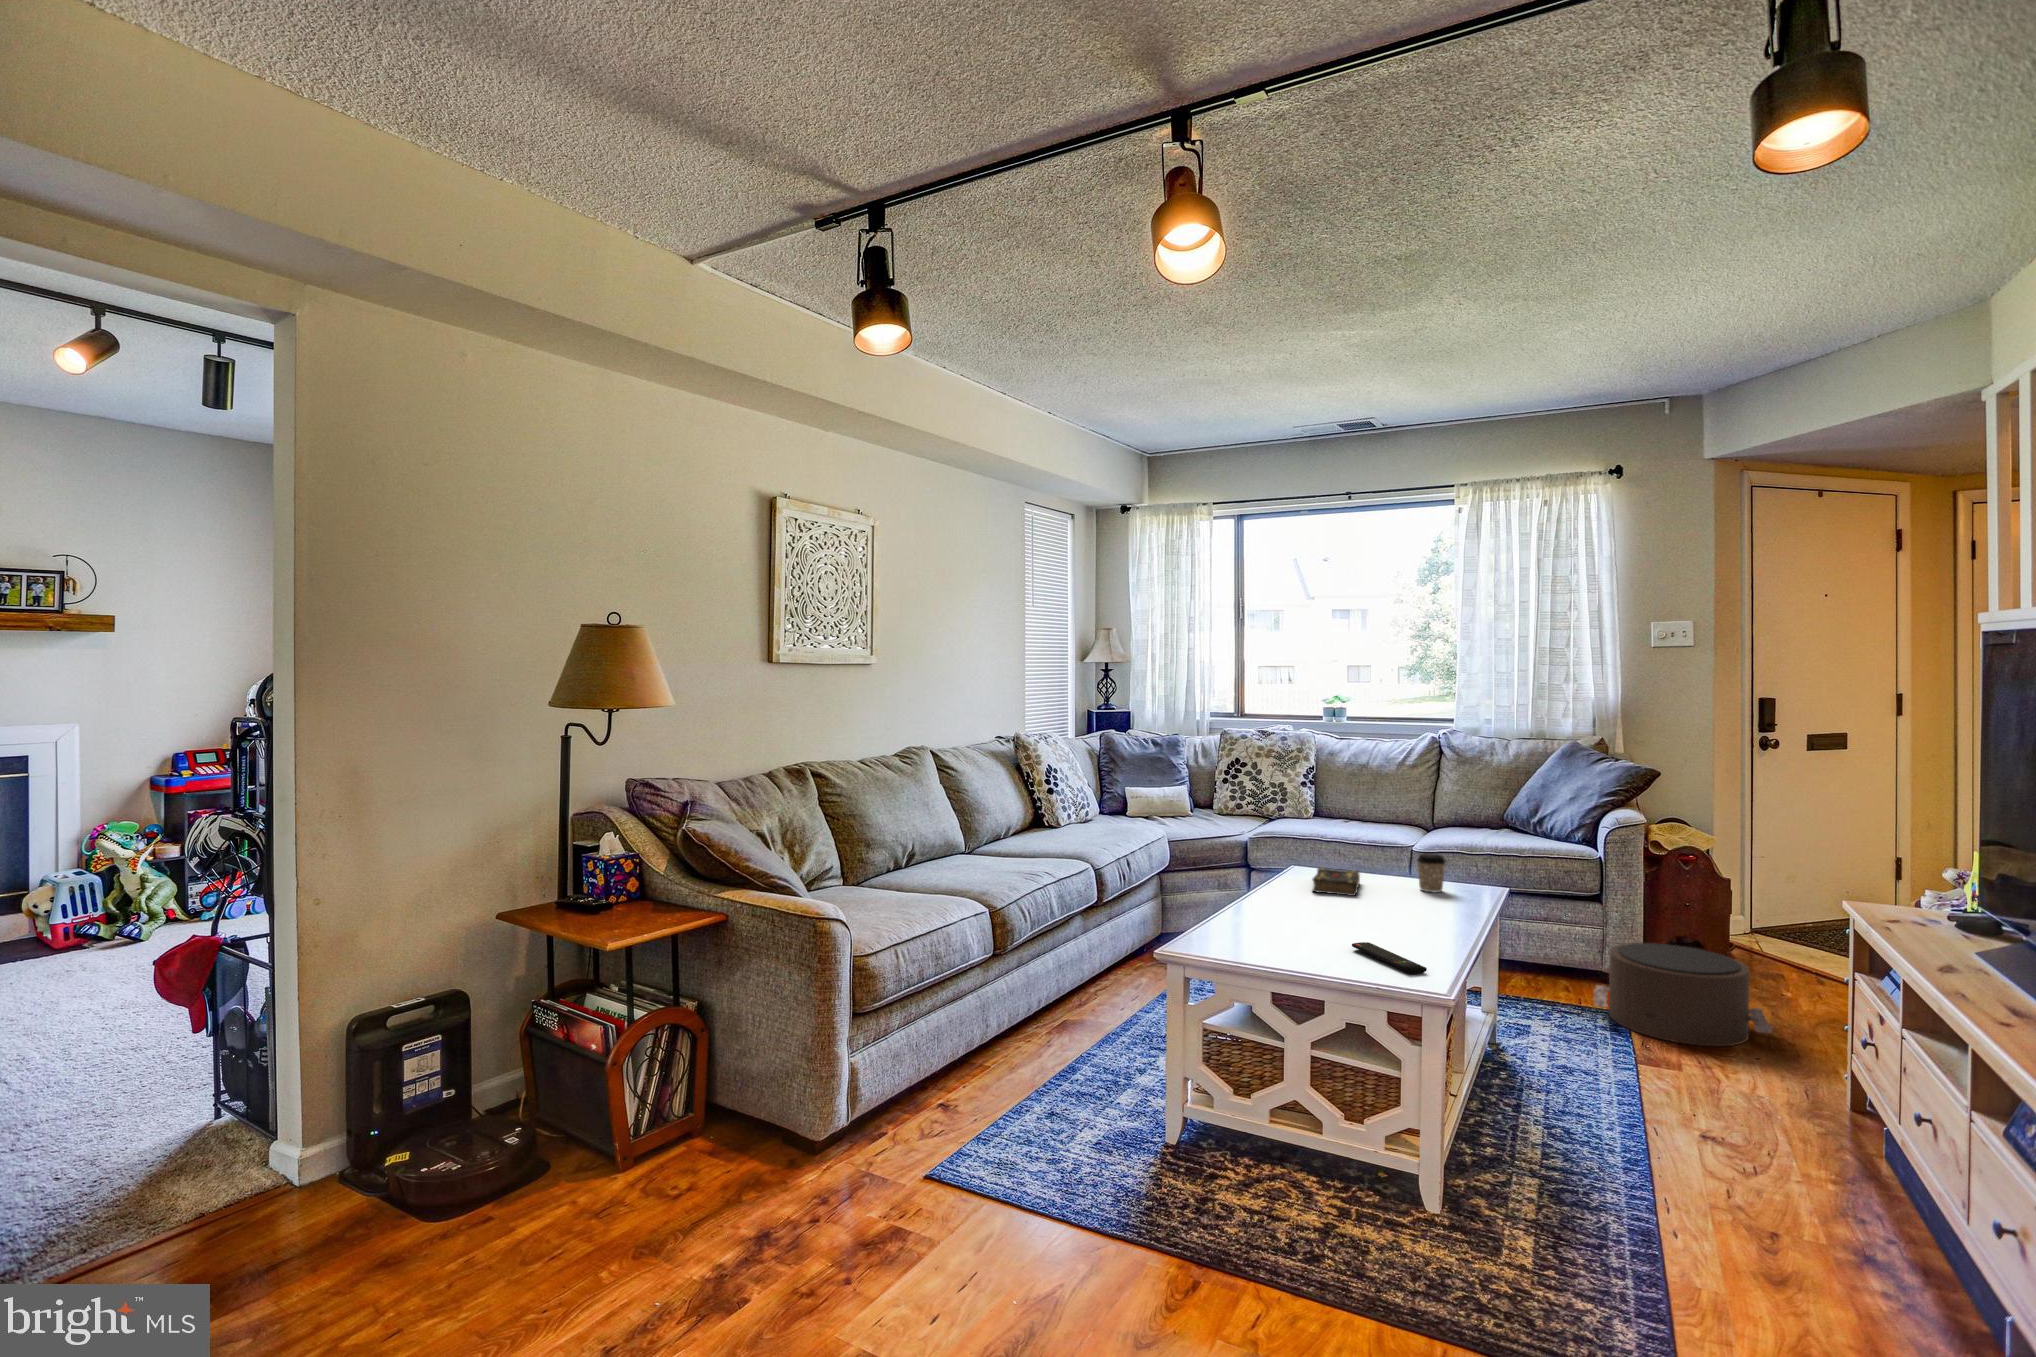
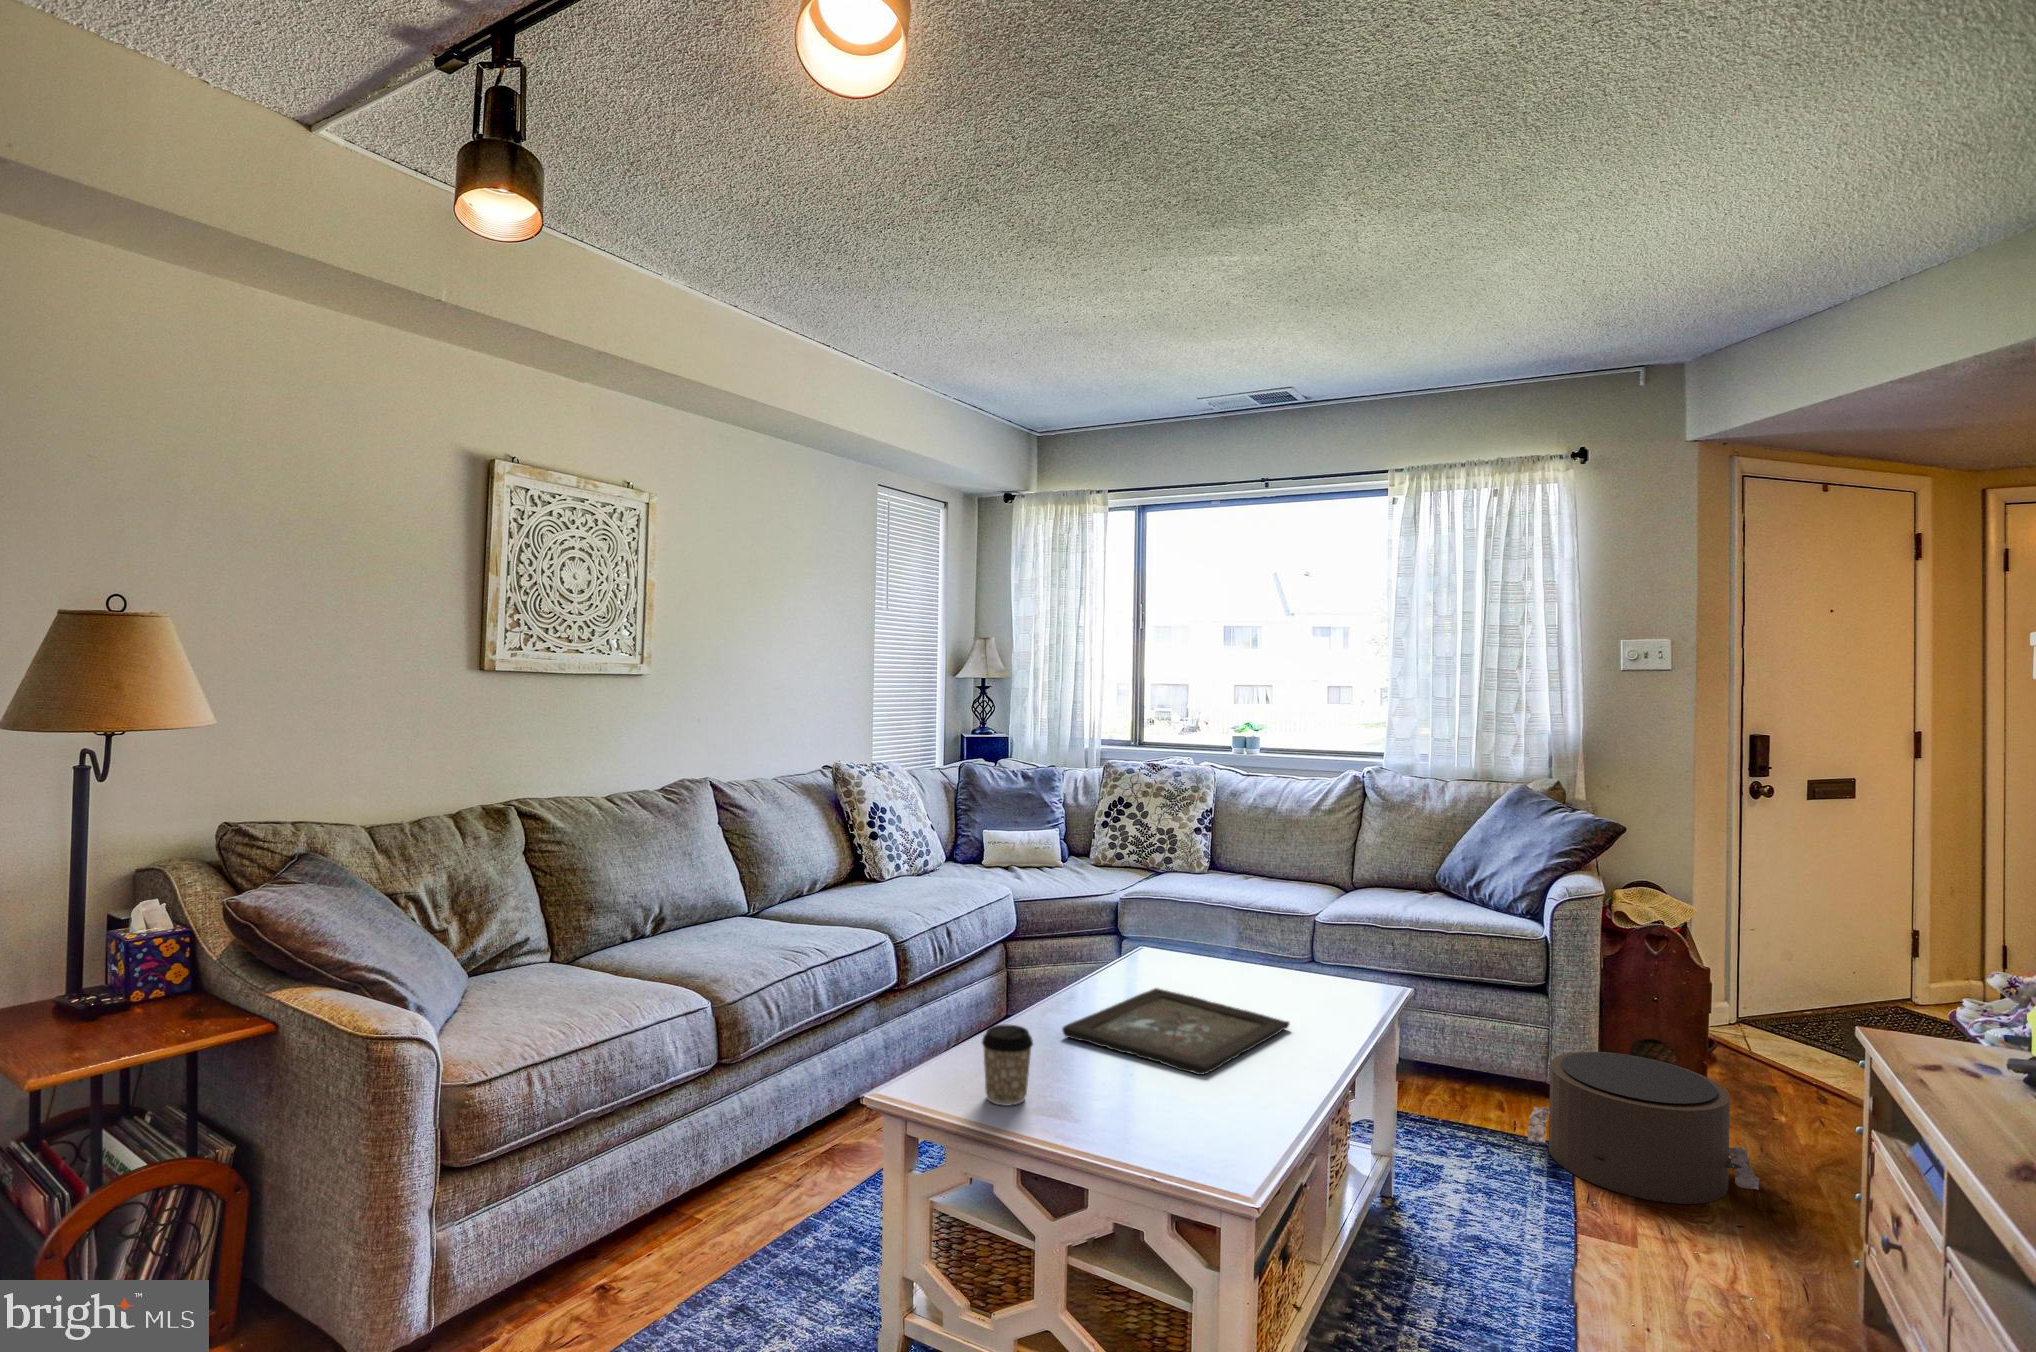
coffee cup: present [1417,854,1445,892] -> present [982,1025,1033,1106]
book: present [1312,867,1360,896] -> none [1154,947,1225,992]
tray: none [1266,892,1426,940] -> present [1062,988,1290,1075]
remote control: present [1352,942,1427,974] -> none [1157,1082,1247,1146]

